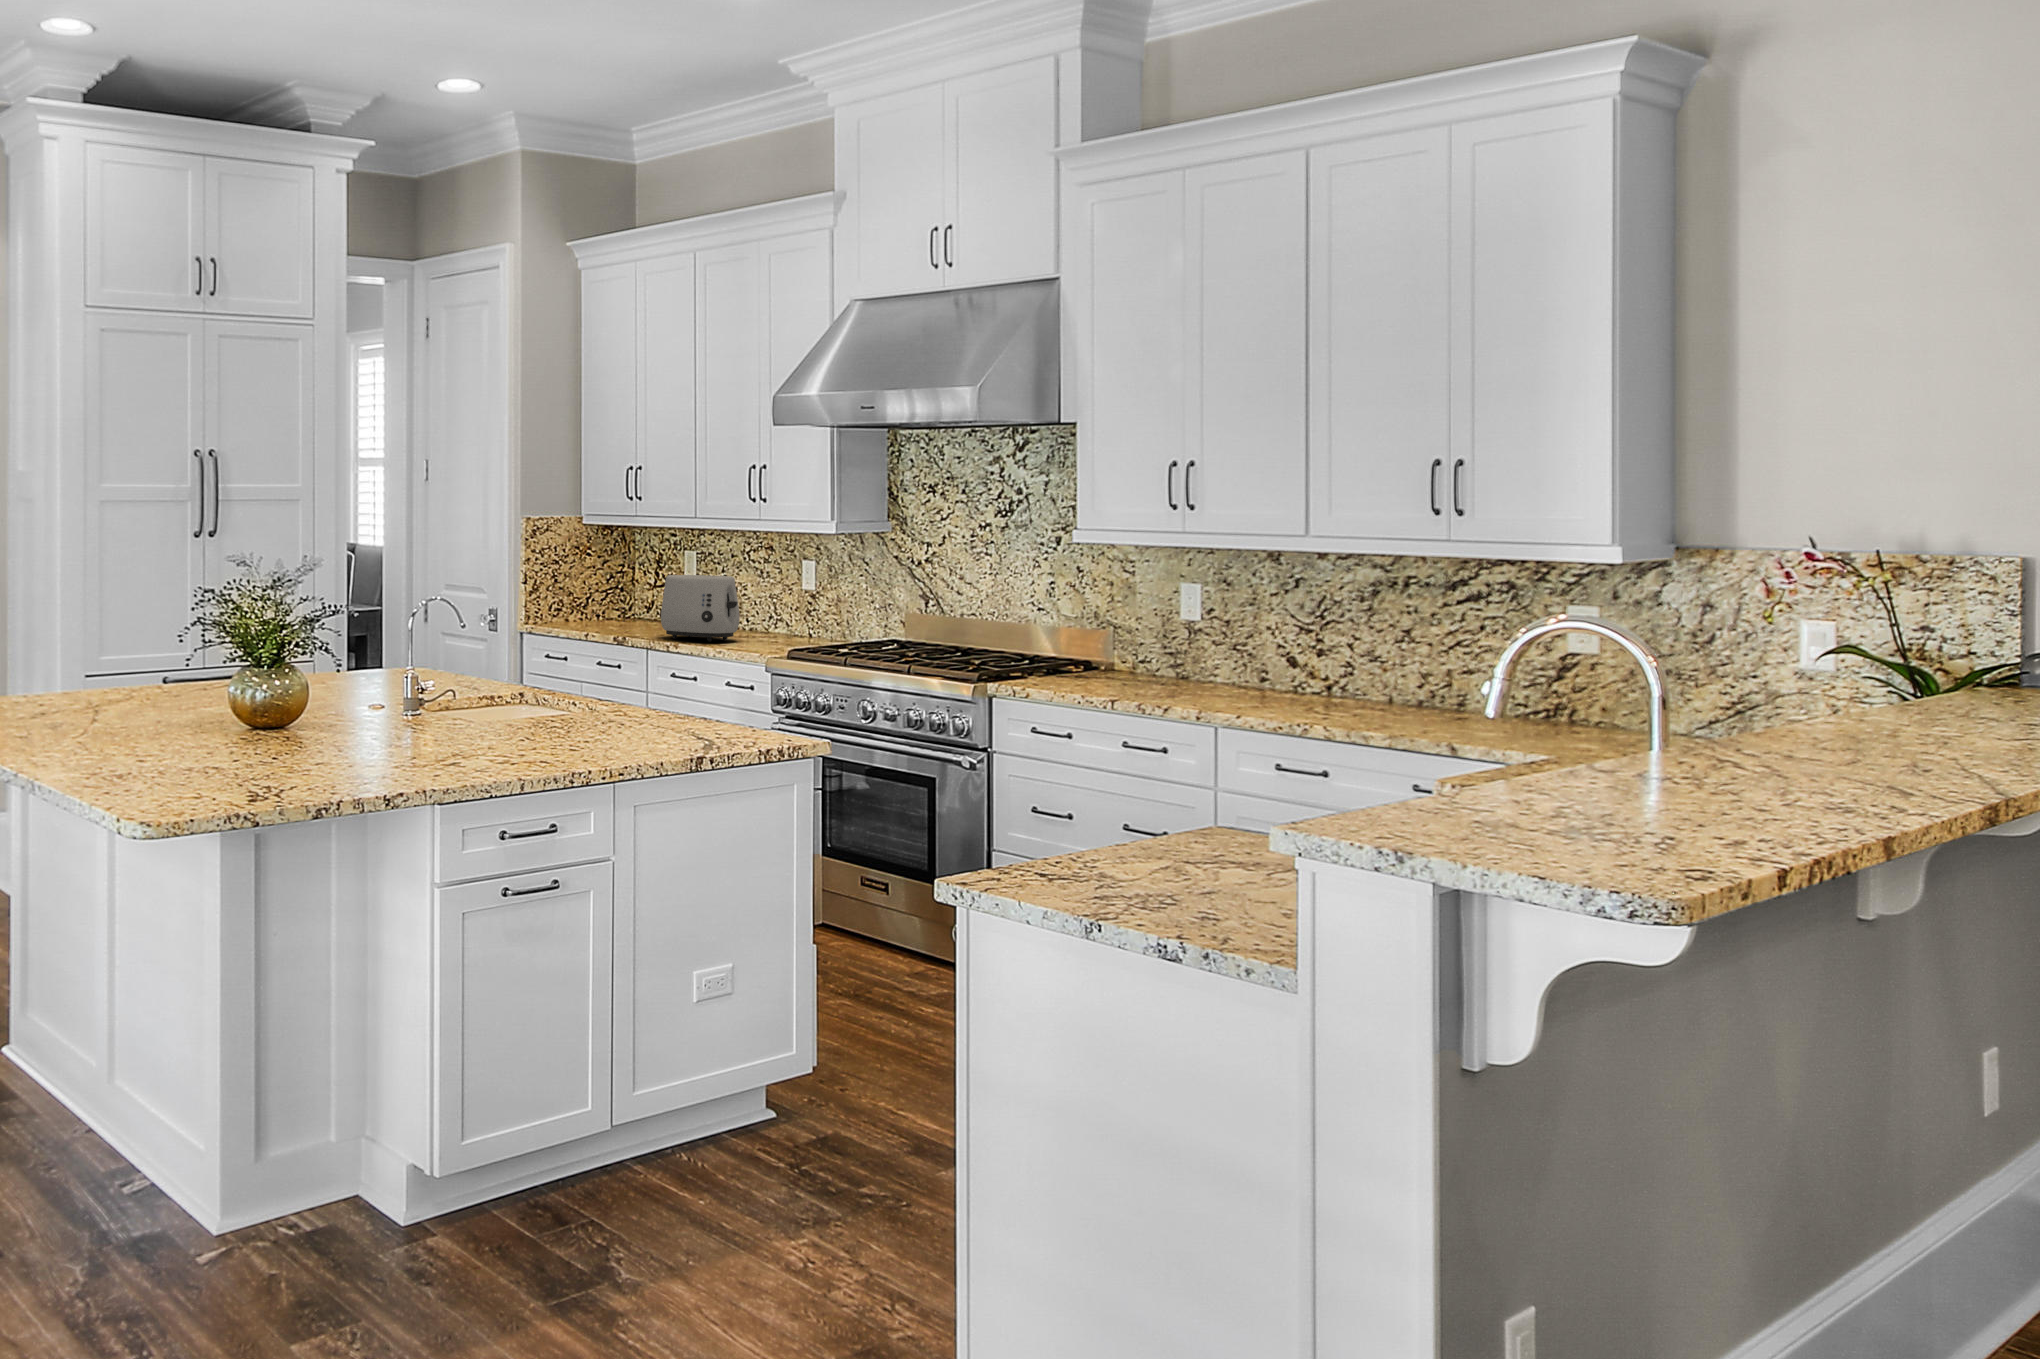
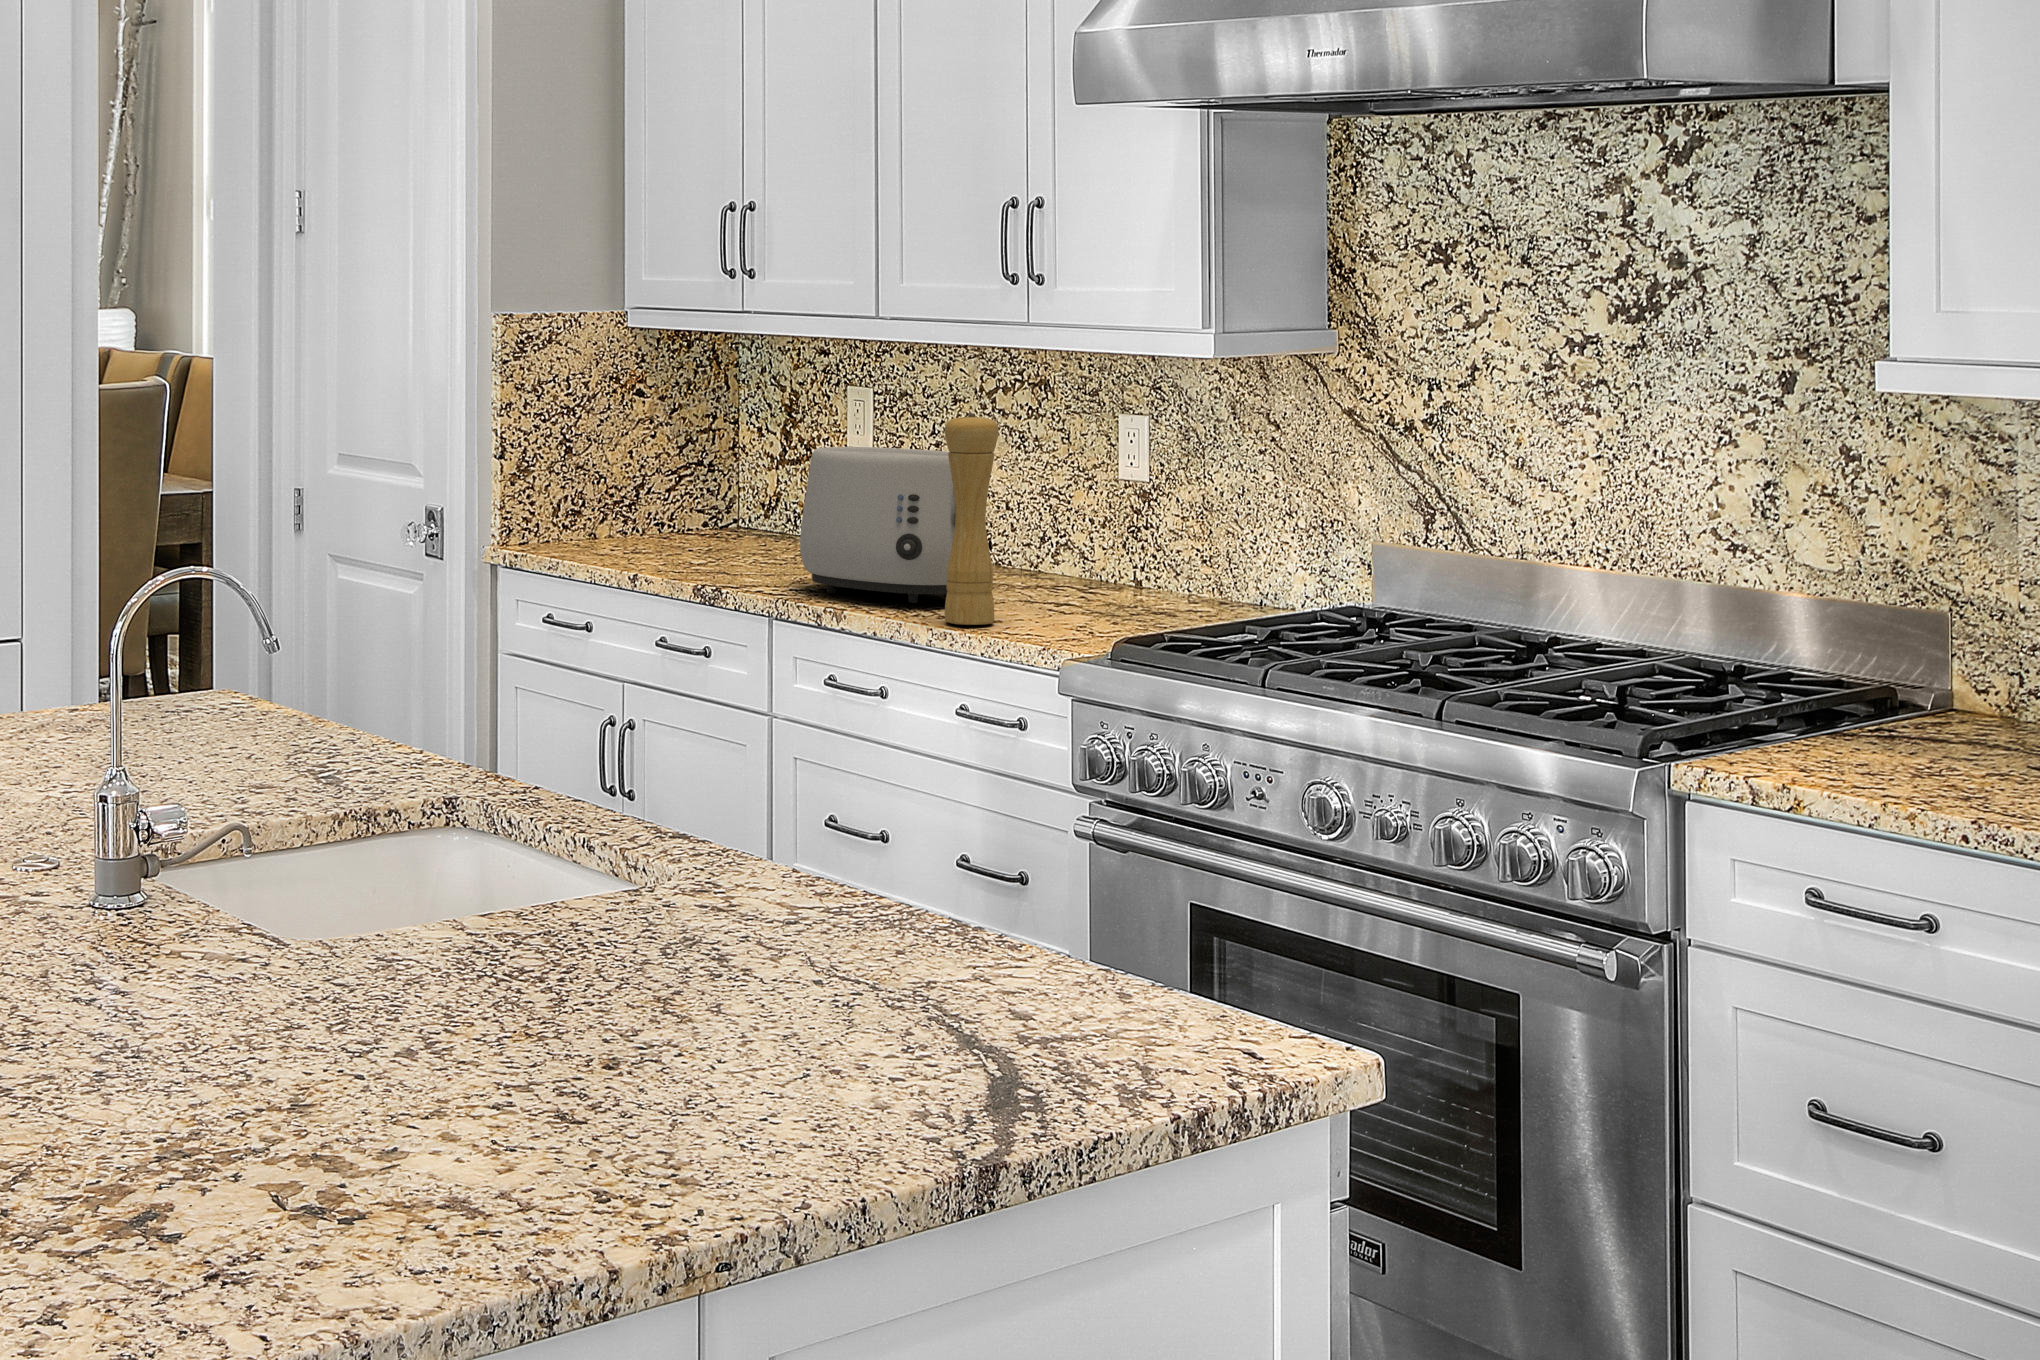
pepper mill: none [721,558,744,648] -> present [945,413,999,625]

